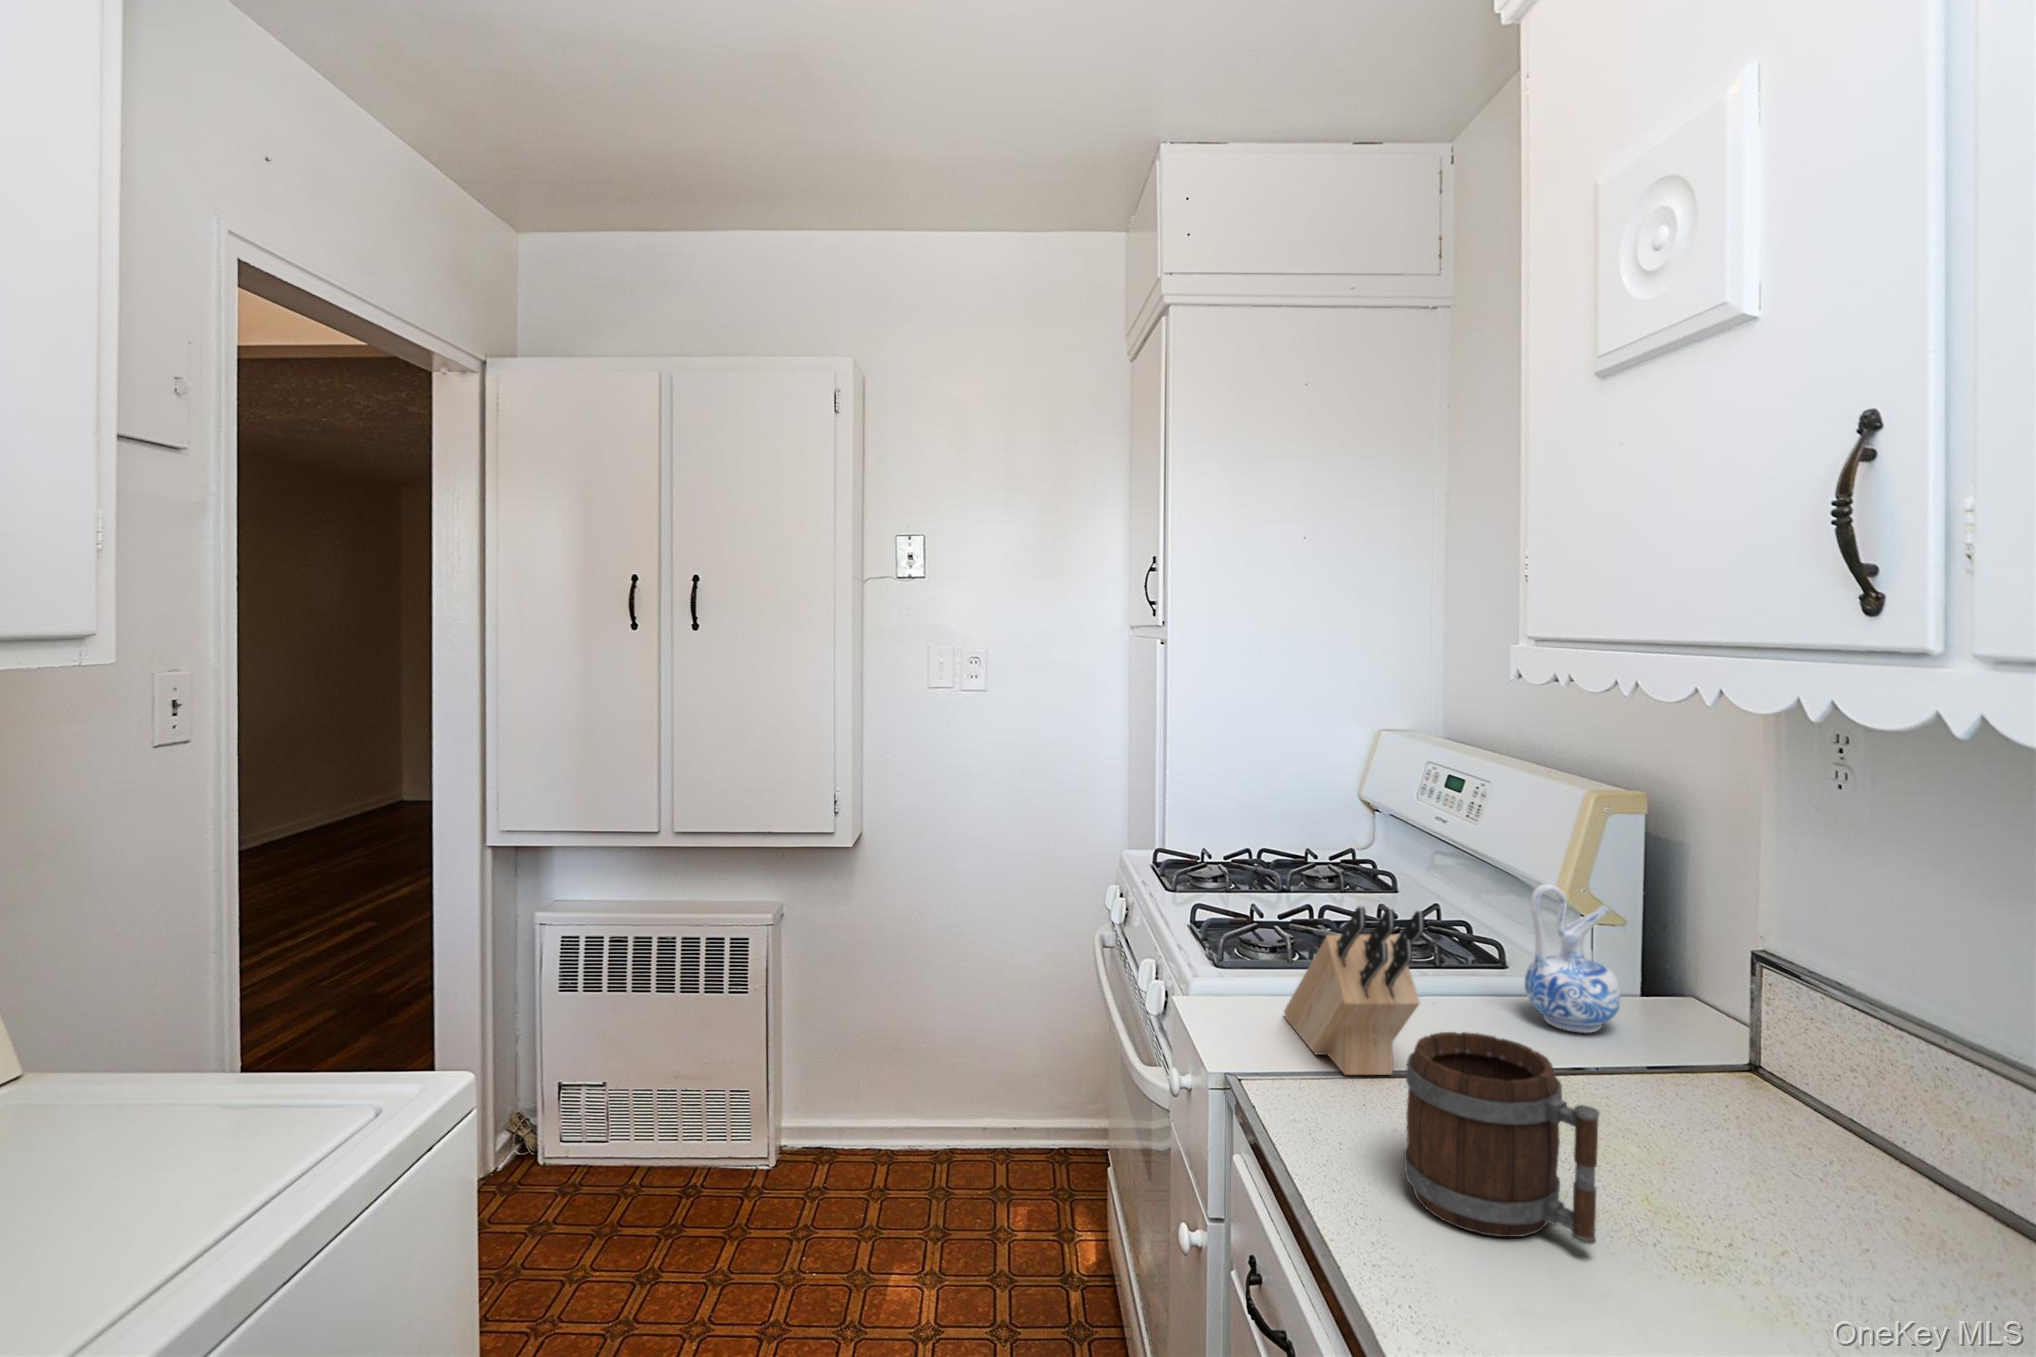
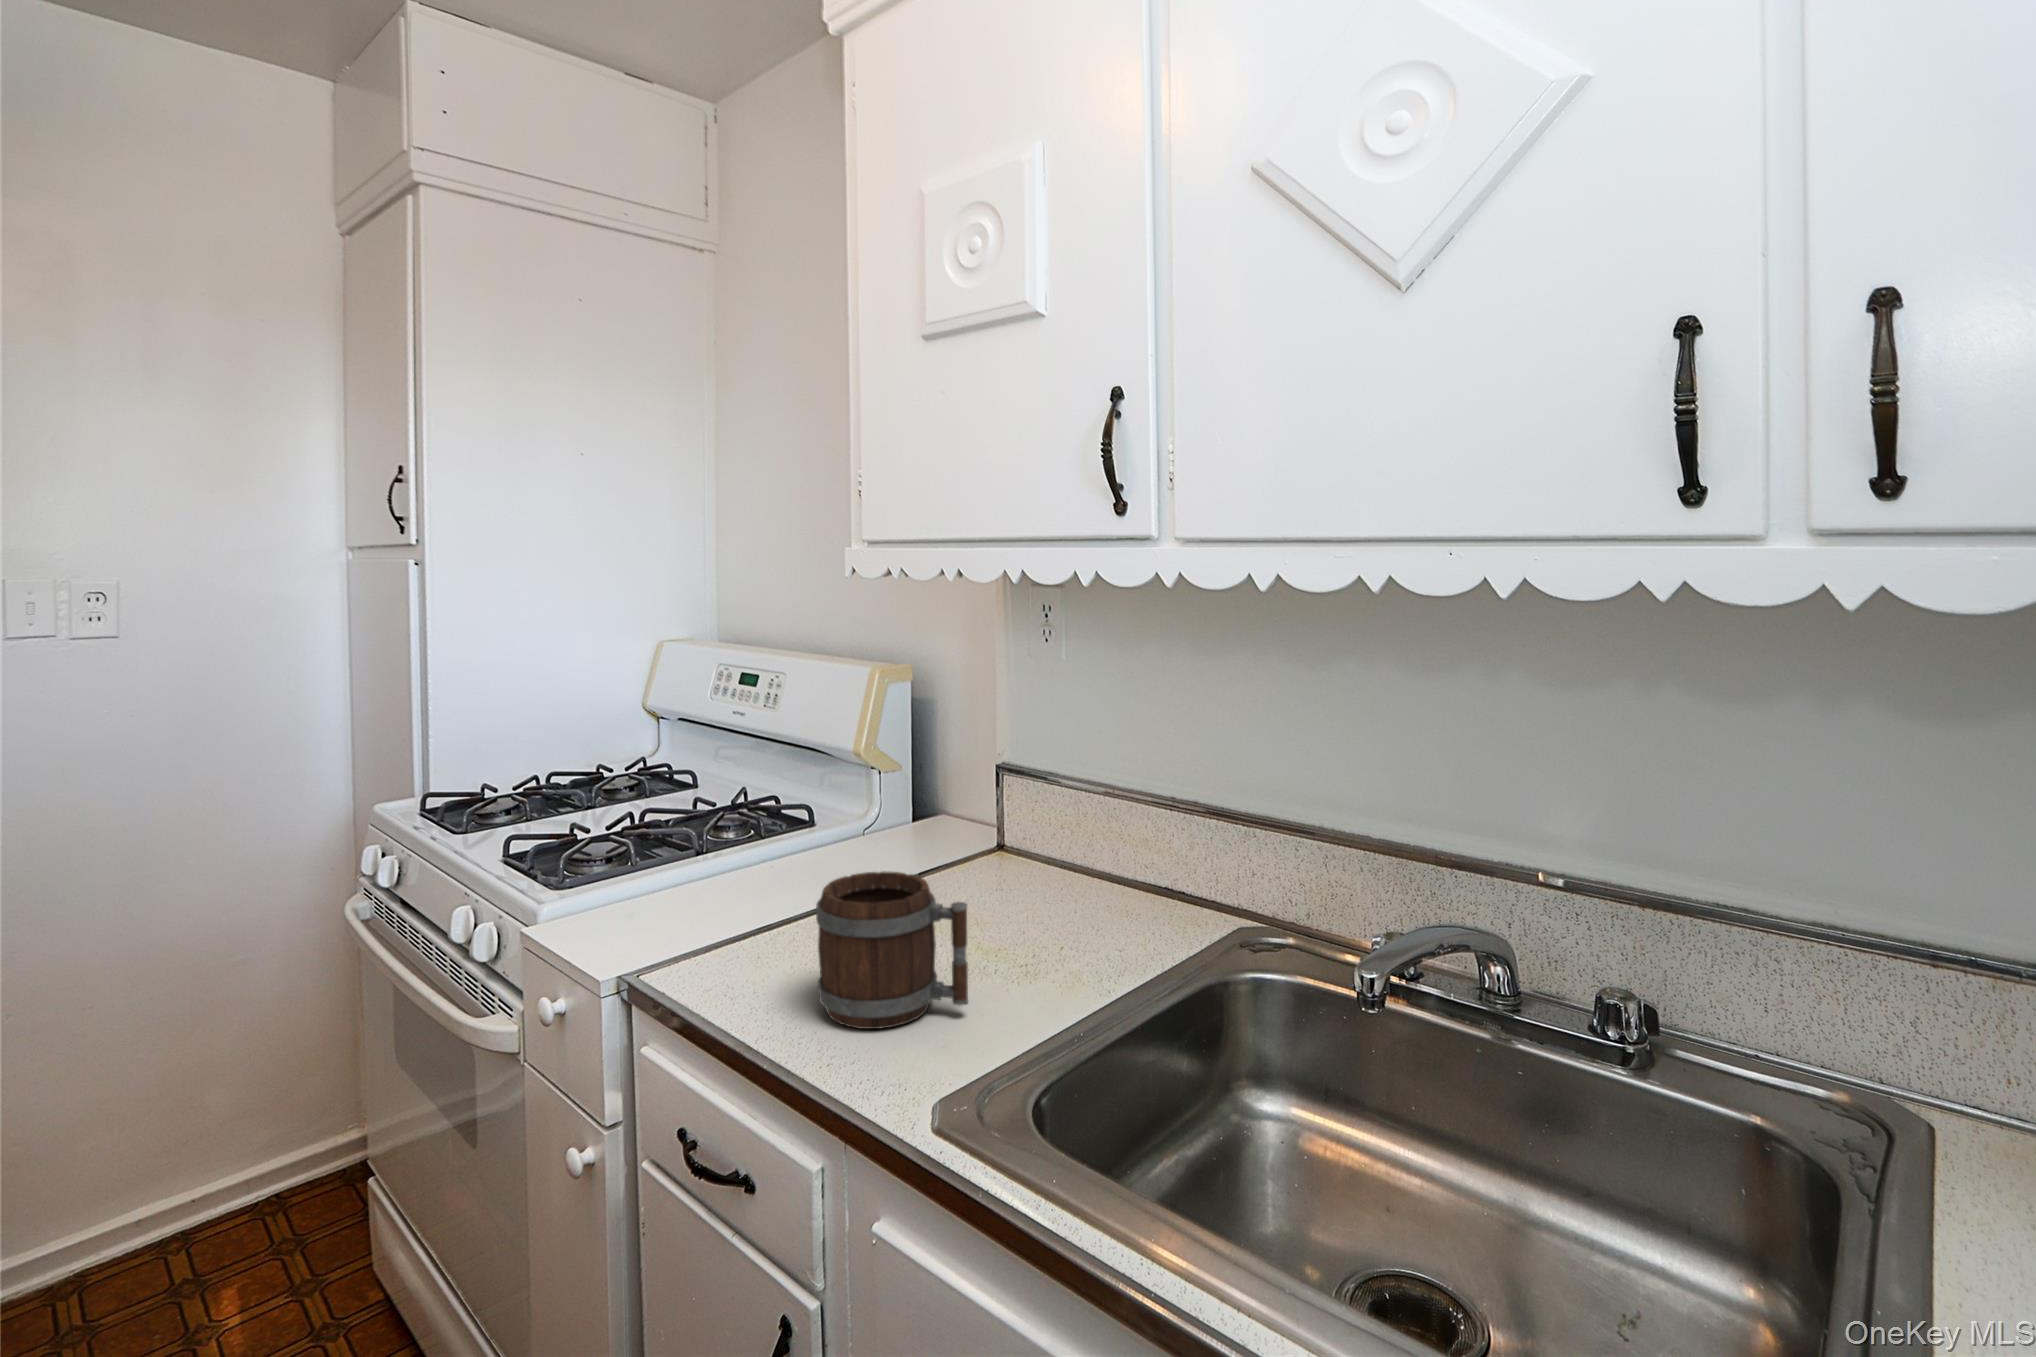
ceramic pitcher: present [1525,884,1621,1033] -> none [843,751,913,868]
knife block: present [1284,907,1425,1075] -> none [647,784,795,948]

